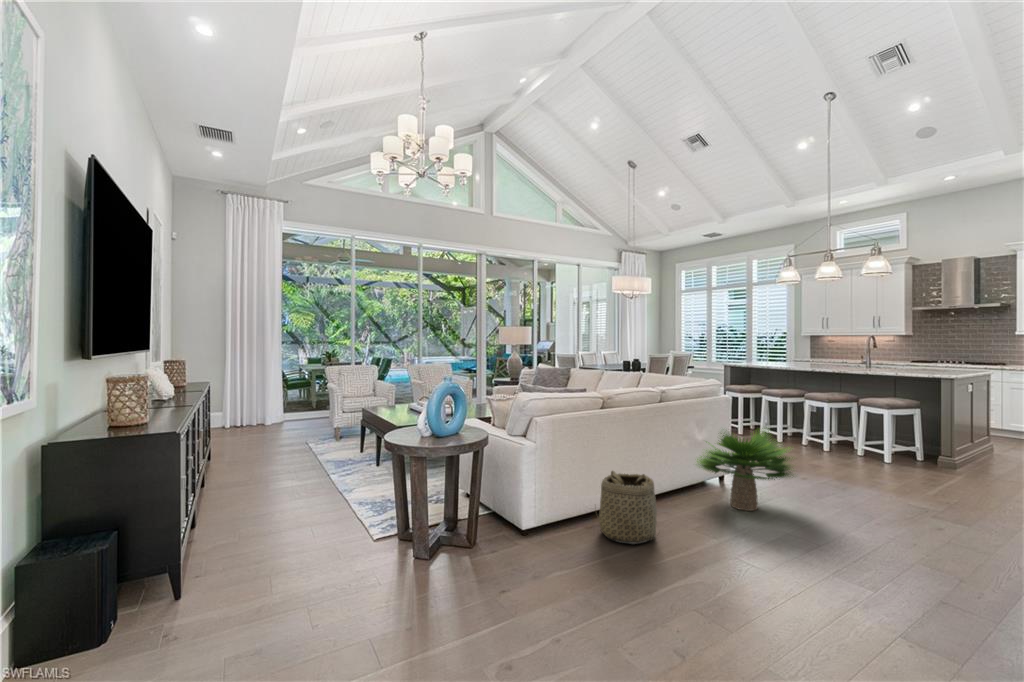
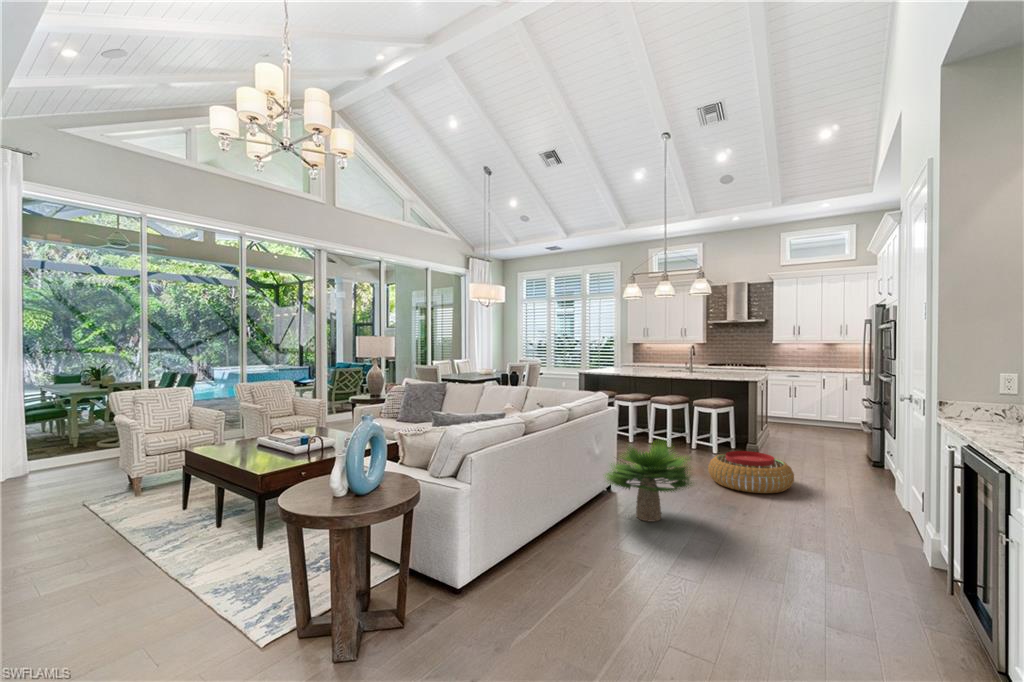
pouf: none [847,455,965,506] -> present [708,451,794,493]
basket: present [599,471,657,544] -> none [528,504,607,584]

